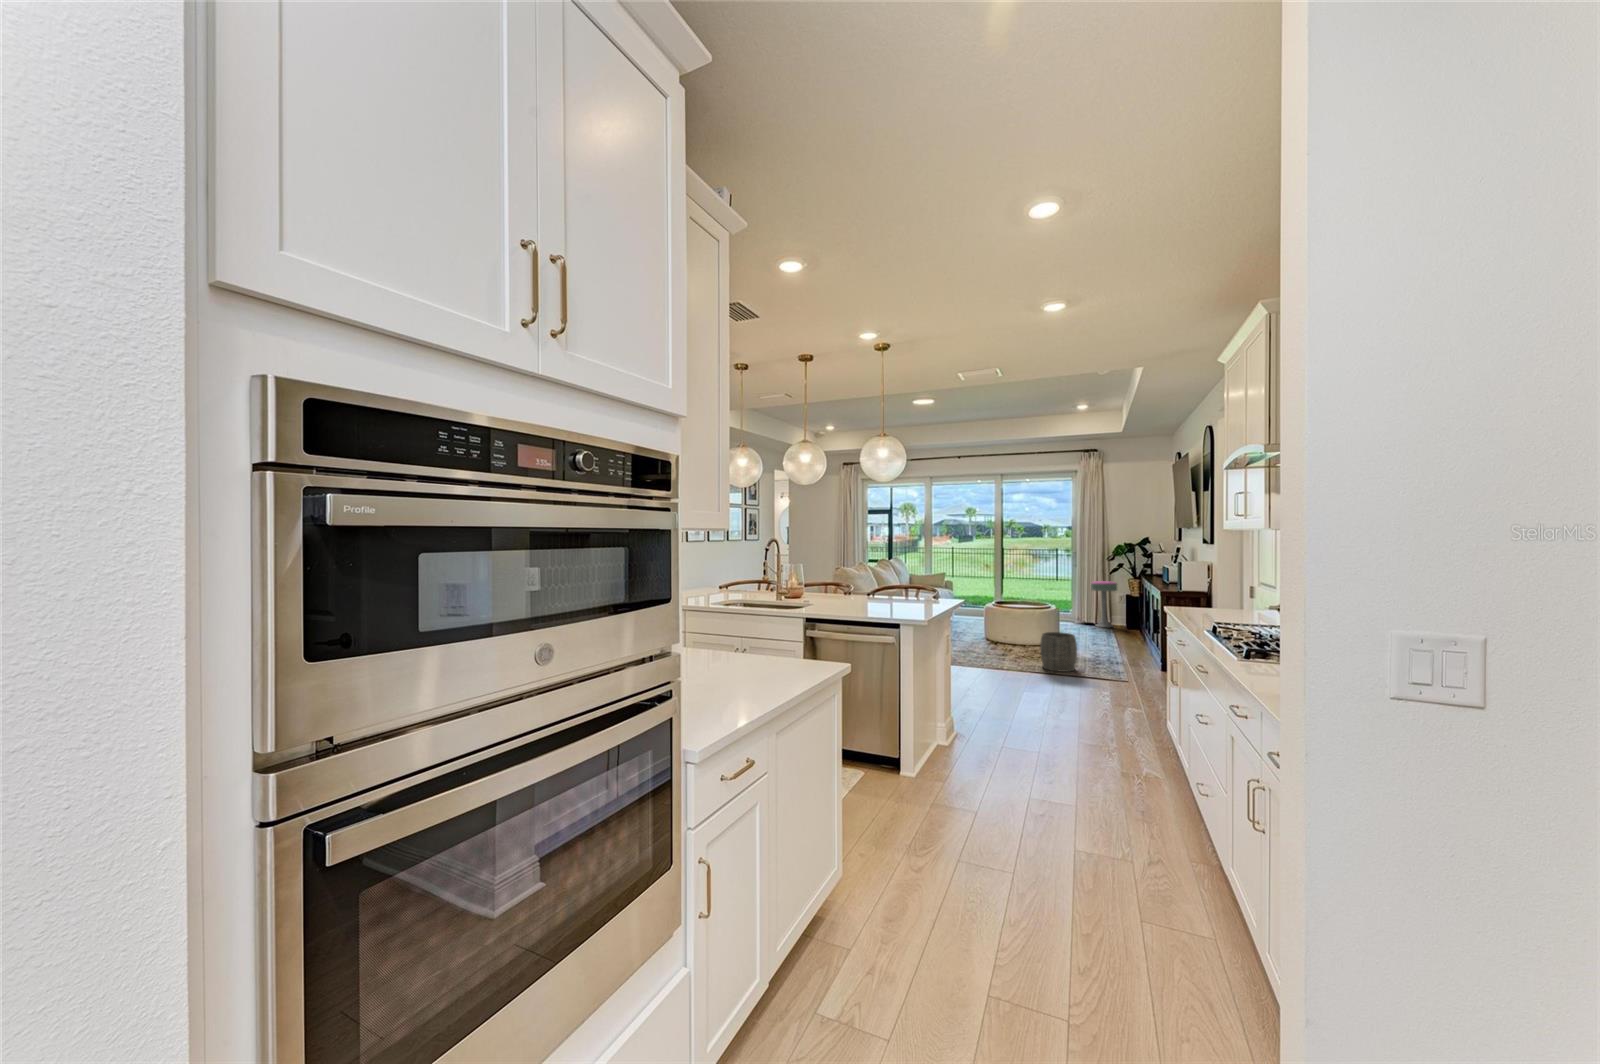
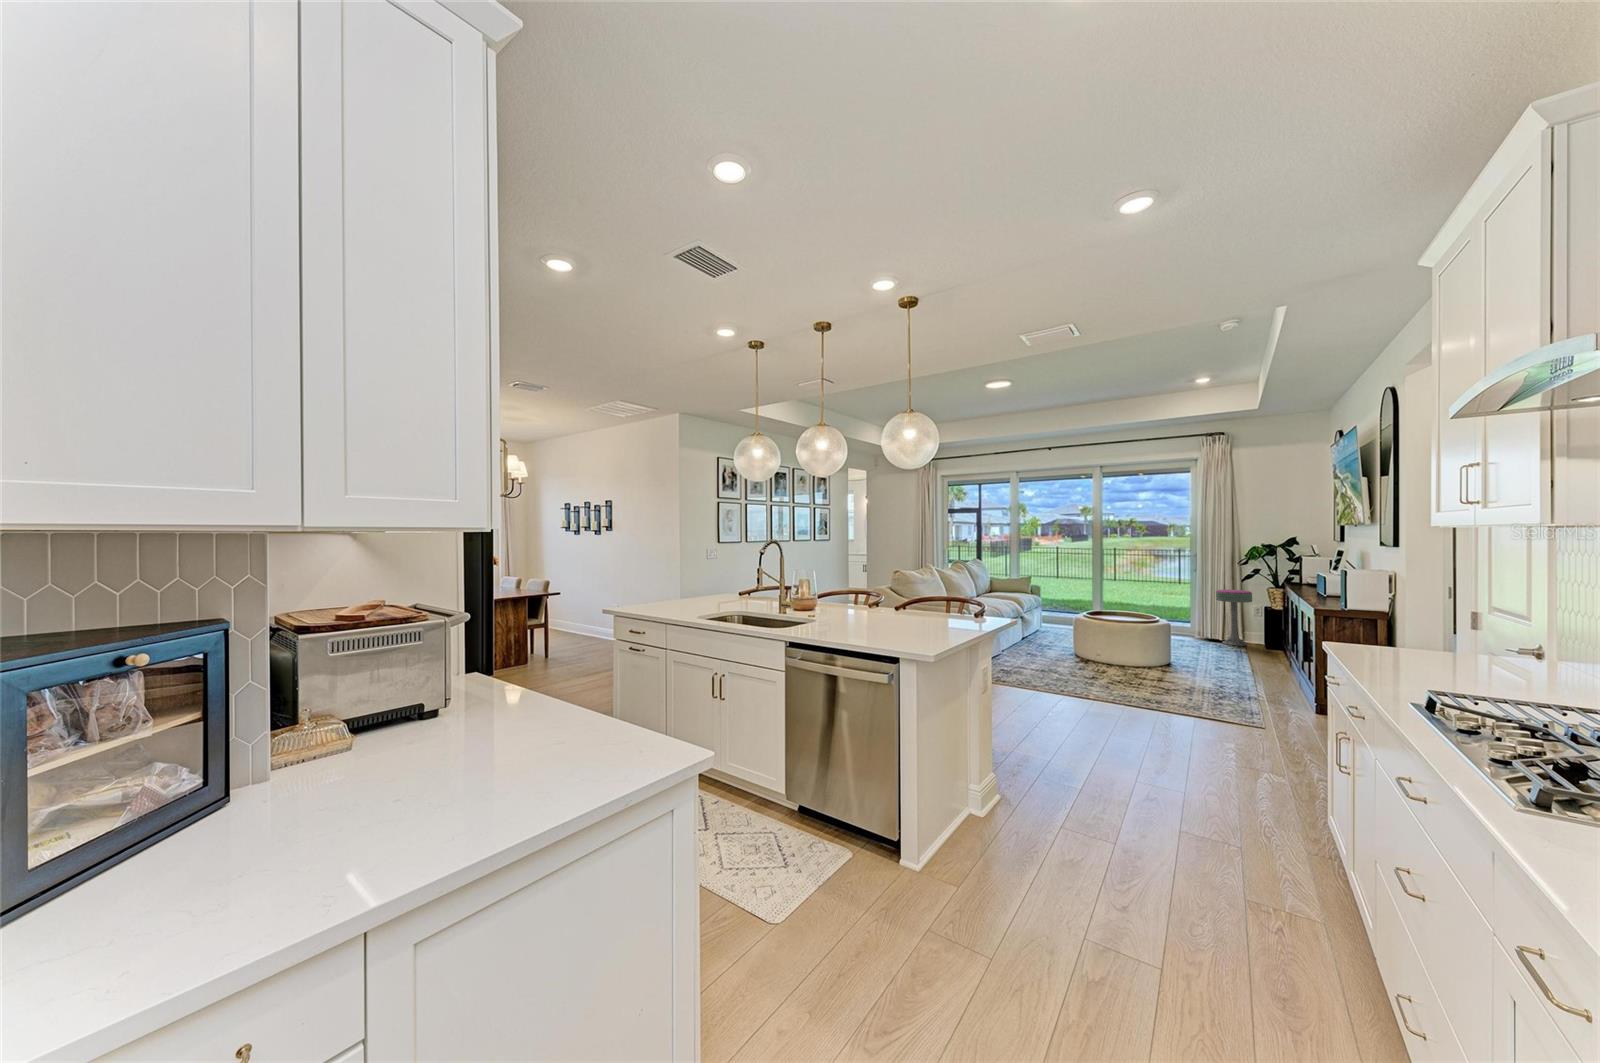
woven basket: present [1040,632,1077,672] -> none [1141,655,1191,707]

